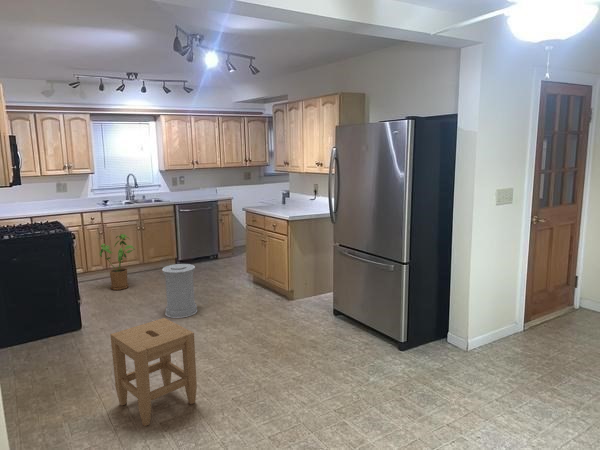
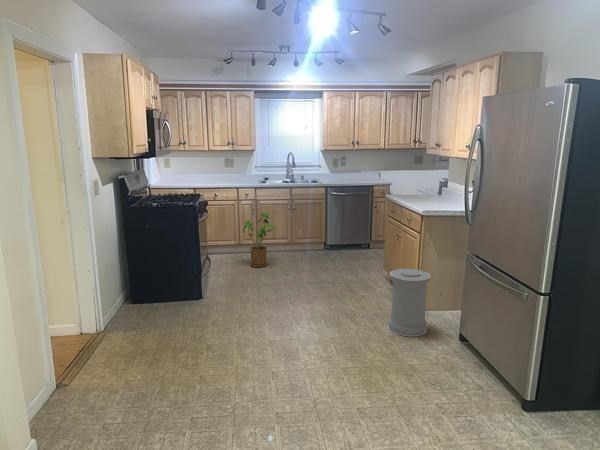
trash can: present [162,264,197,318] -> present [388,269,430,336]
stool: present [110,318,197,426] -> none [175,305,248,413]

